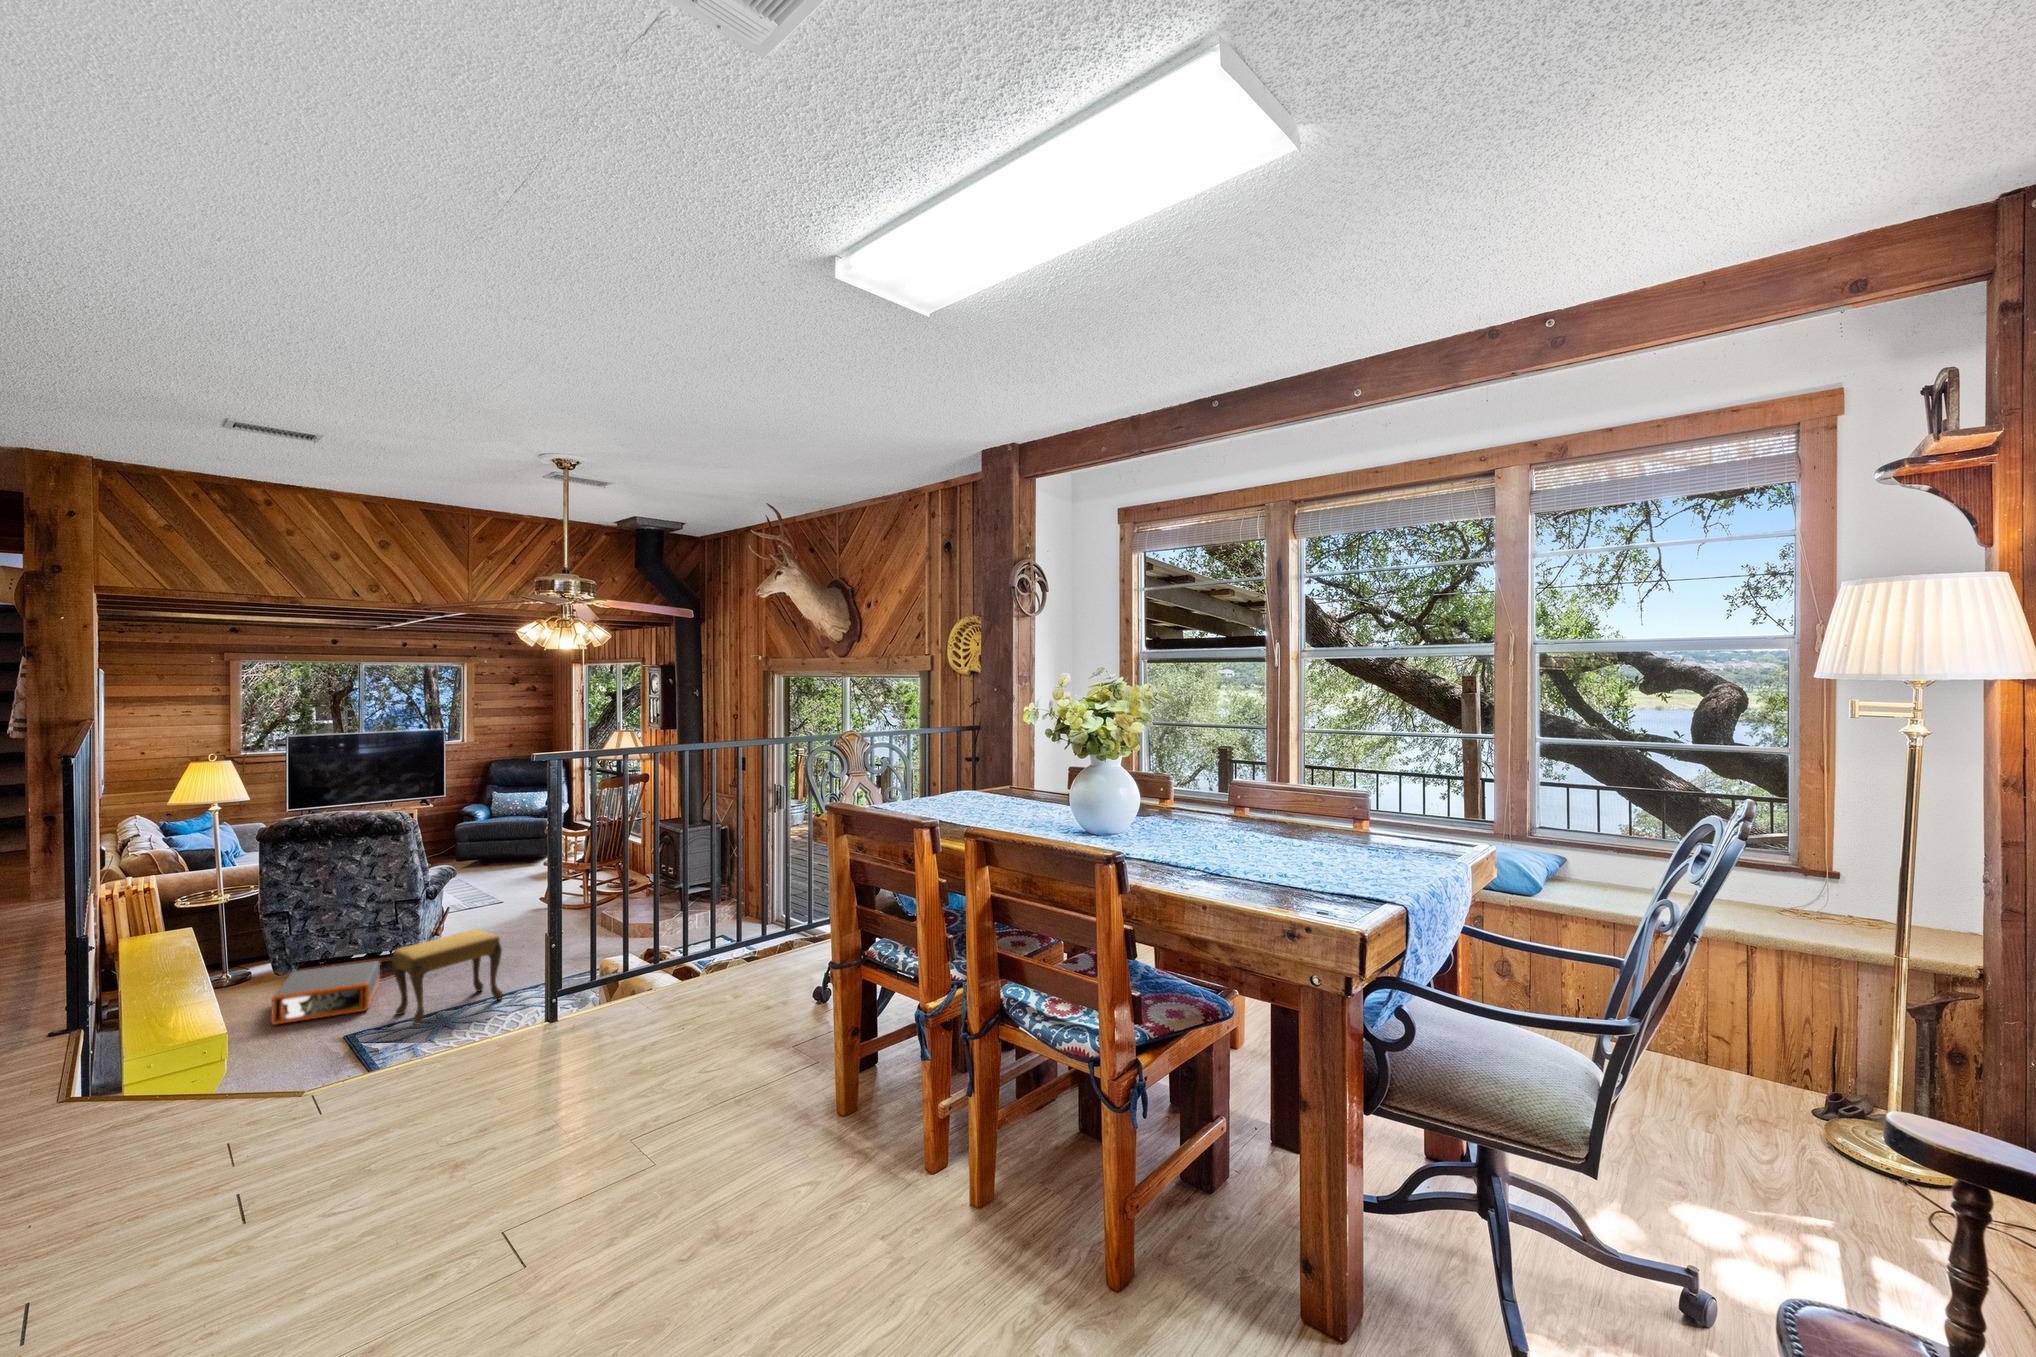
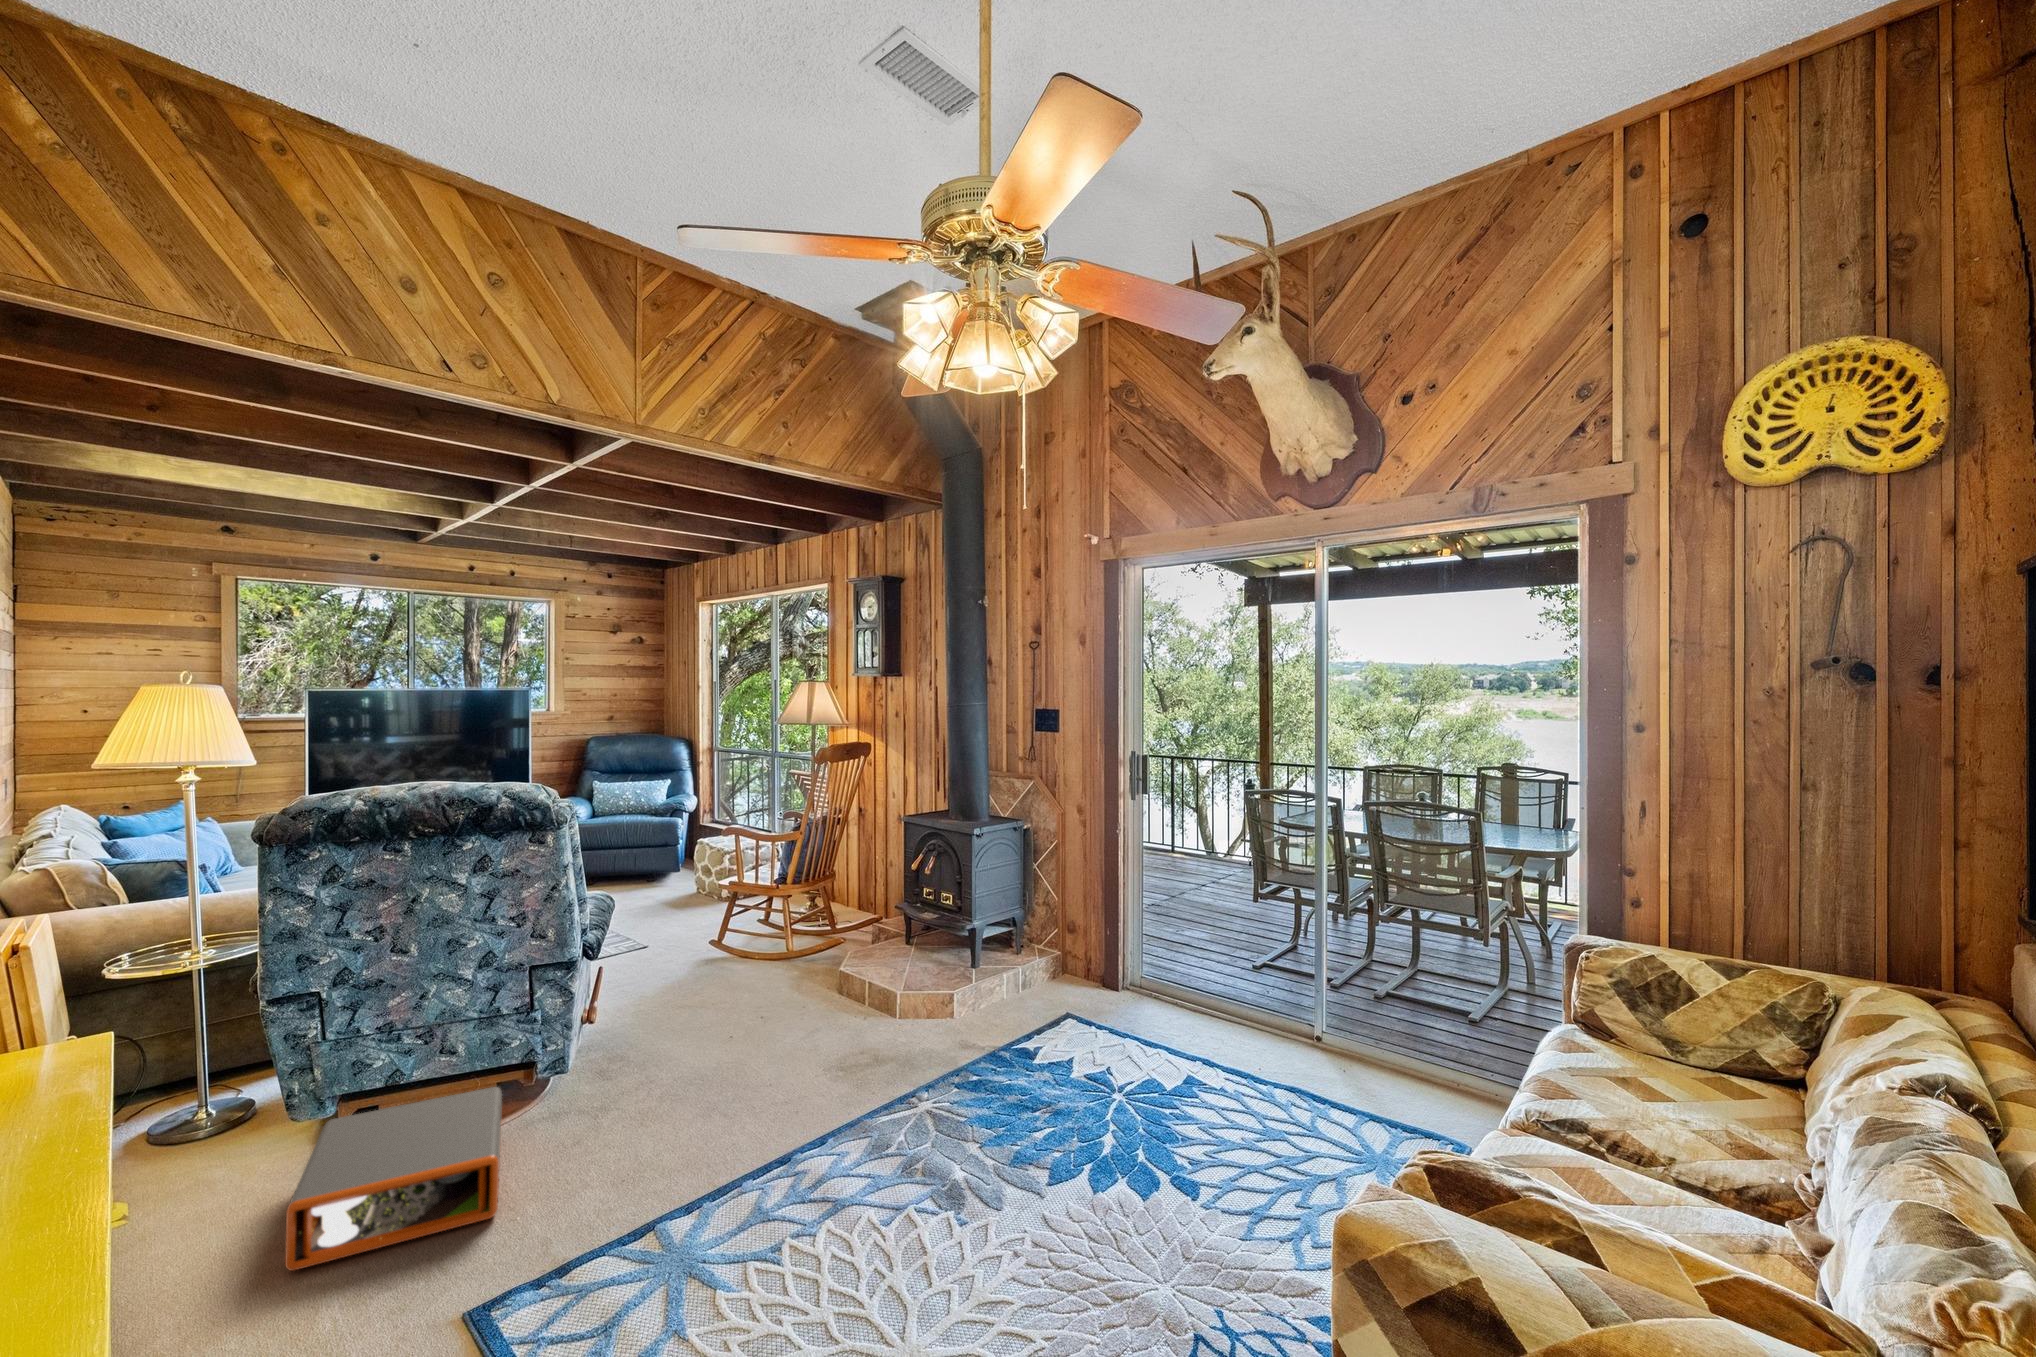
footstool: present [392,929,503,1025] -> none [552,1025,770,1269]

